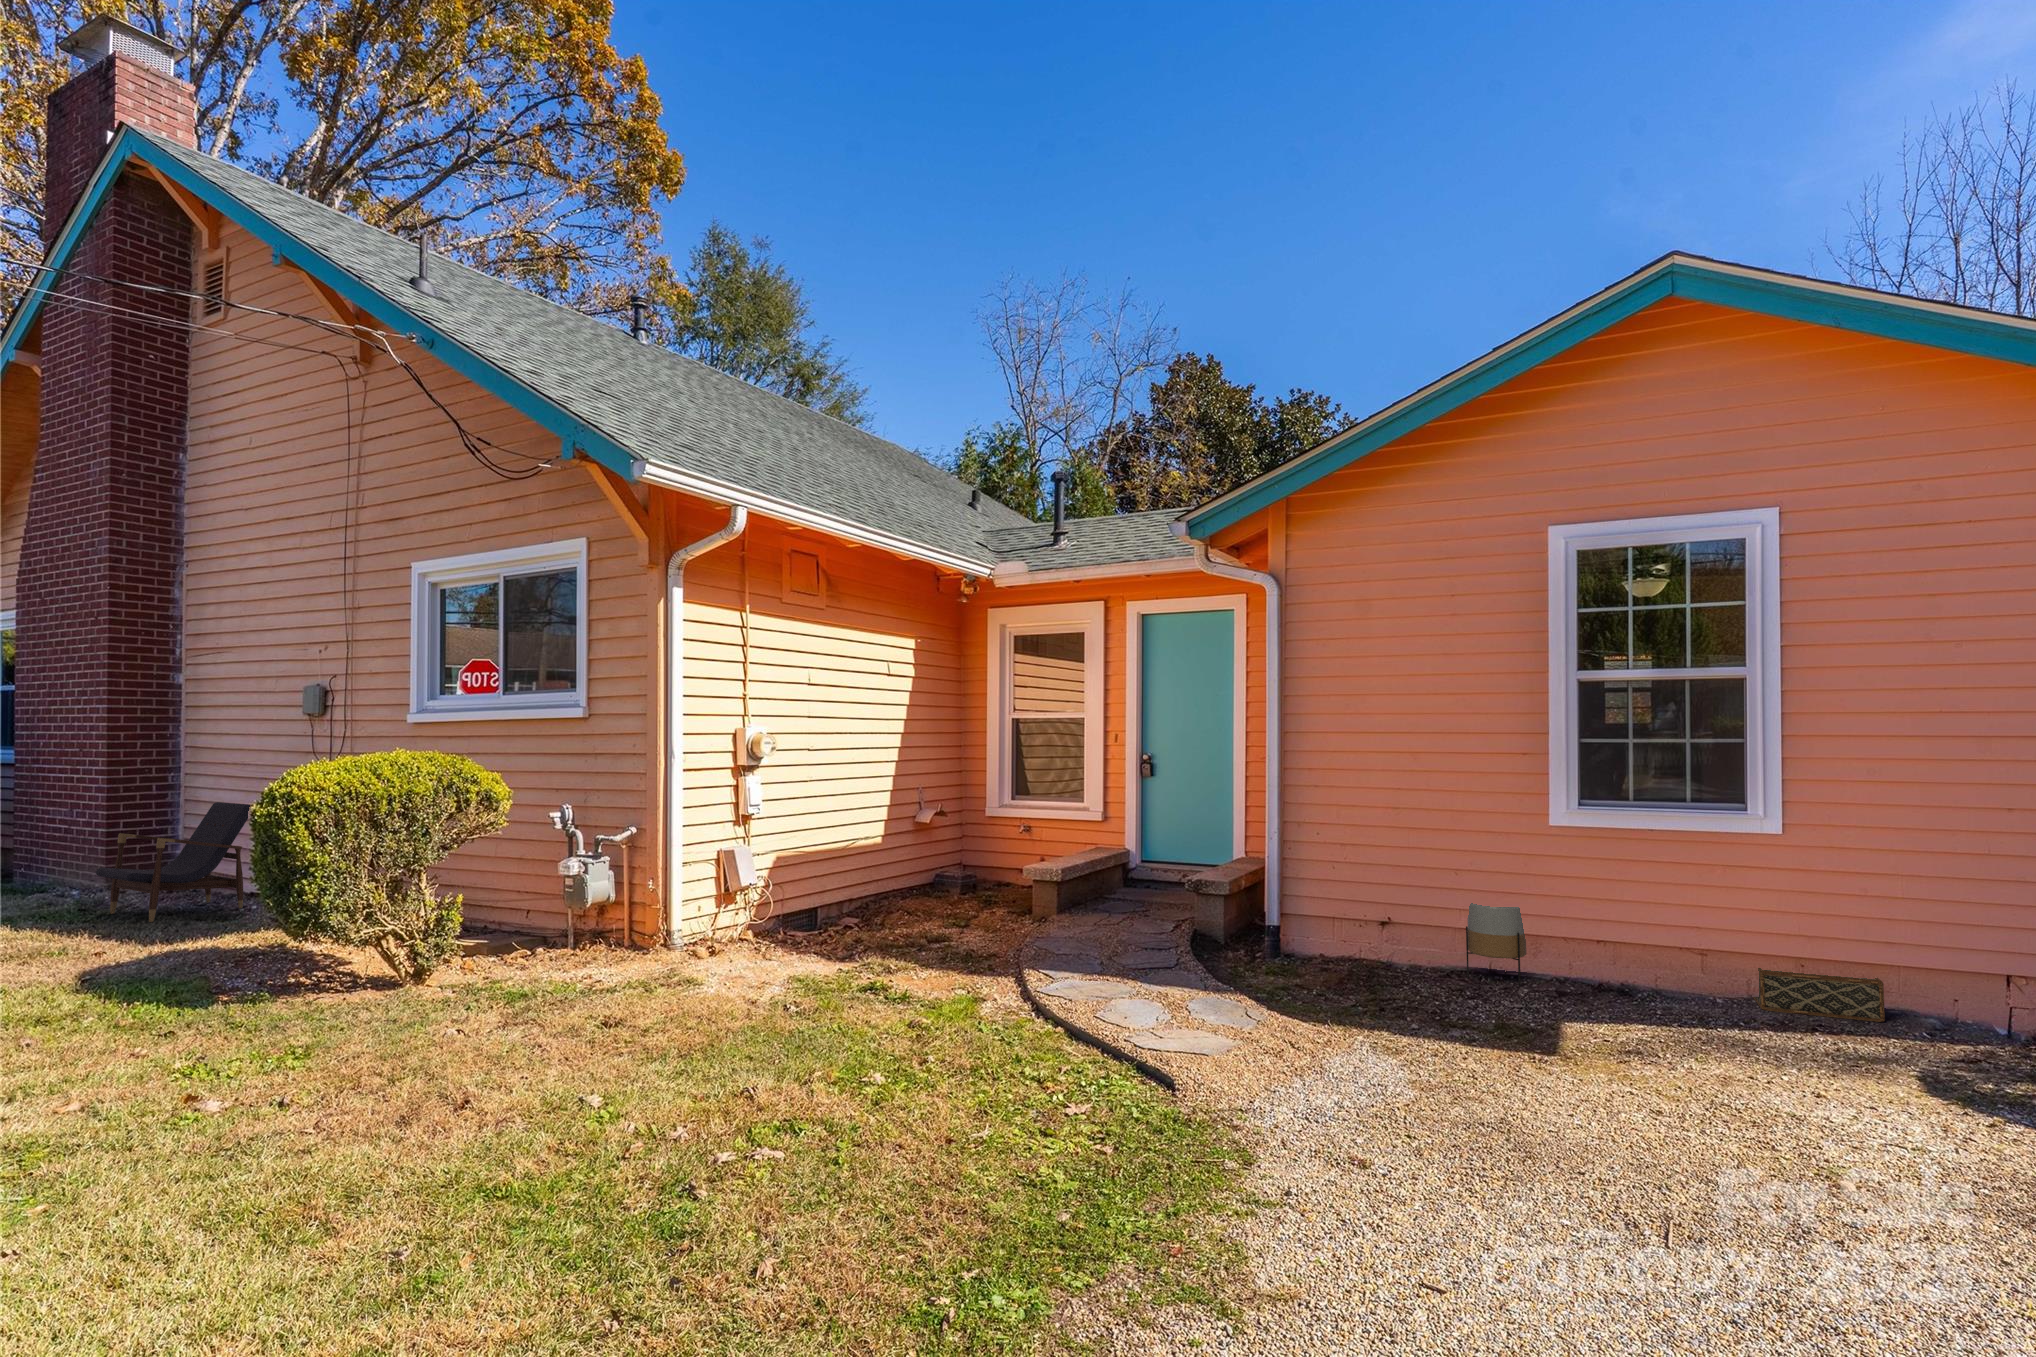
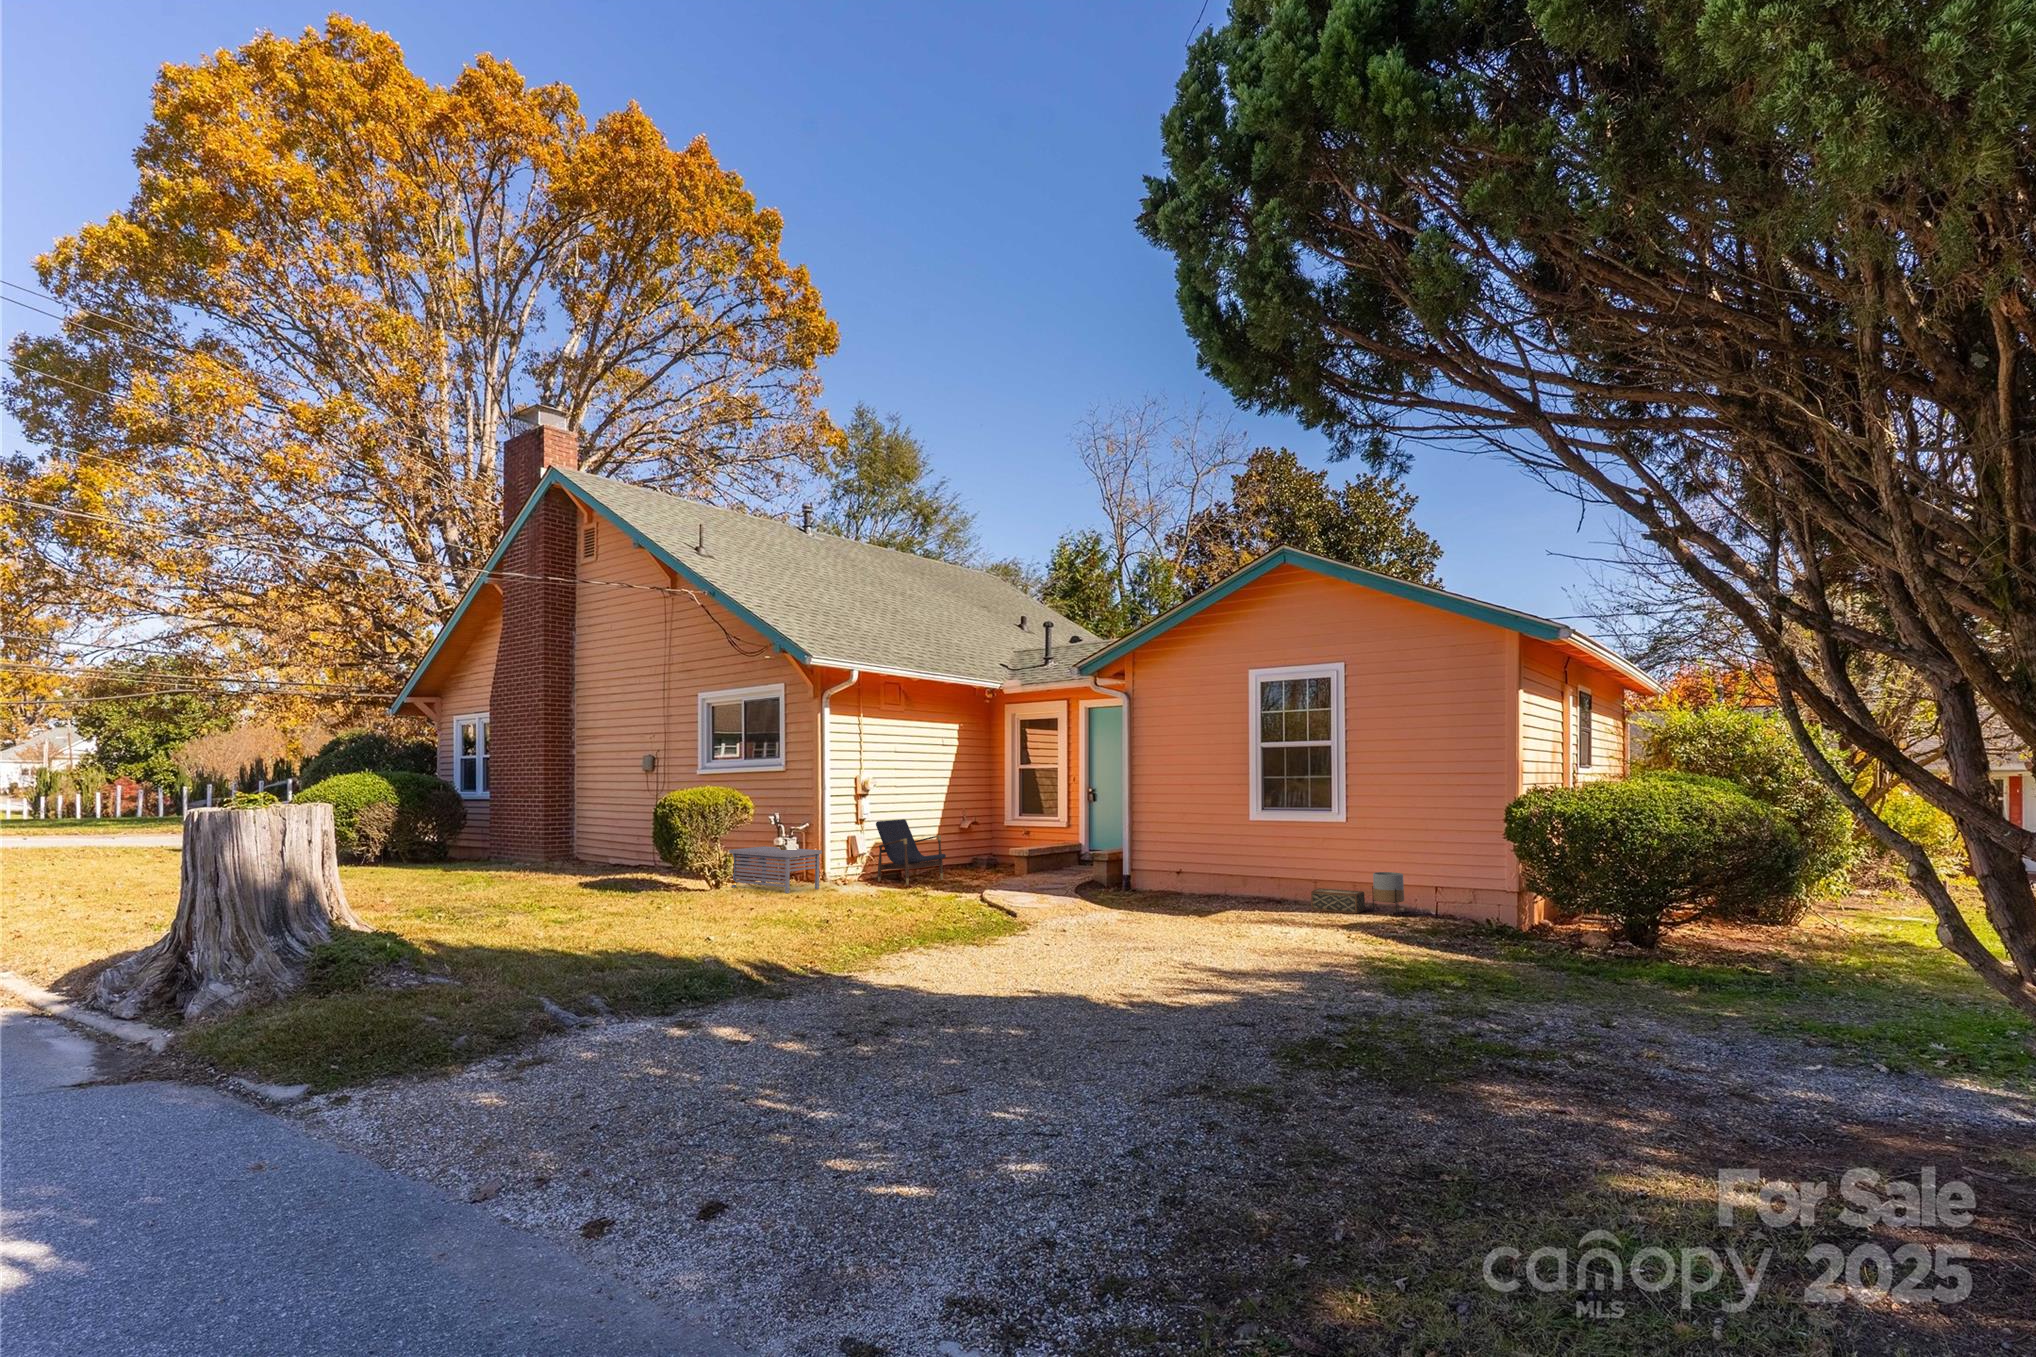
lounge chair: present [96,802,252,922] -> present [876,819,946,885]
storage bench: none [455,874,665,987] -> present [729,846,822,893]
planter: present [1466,903,1526,986] -> present [1372,872,1404,917]

